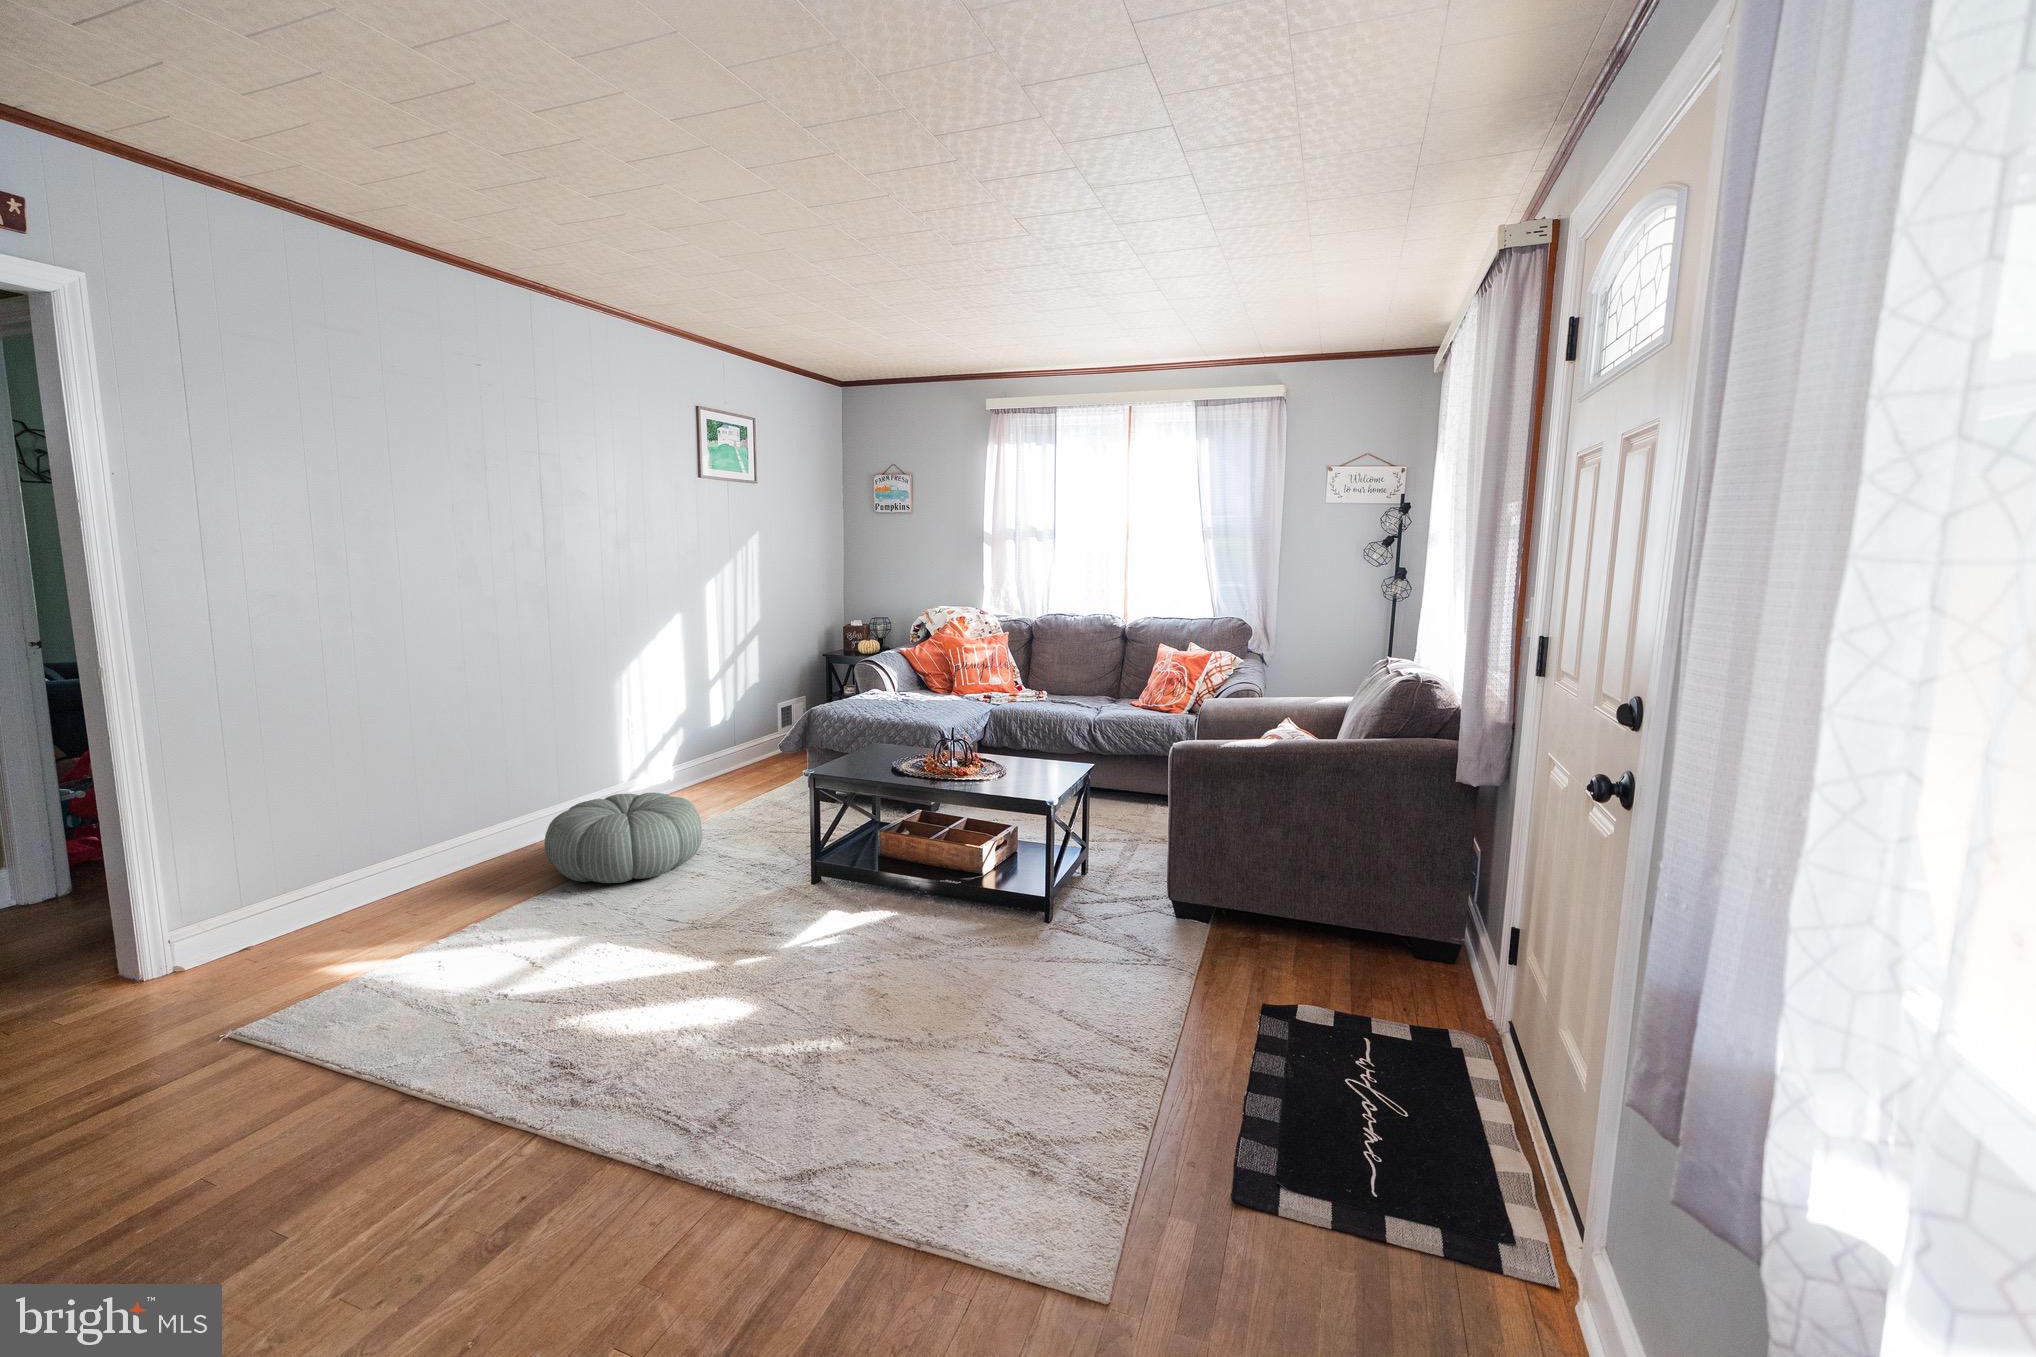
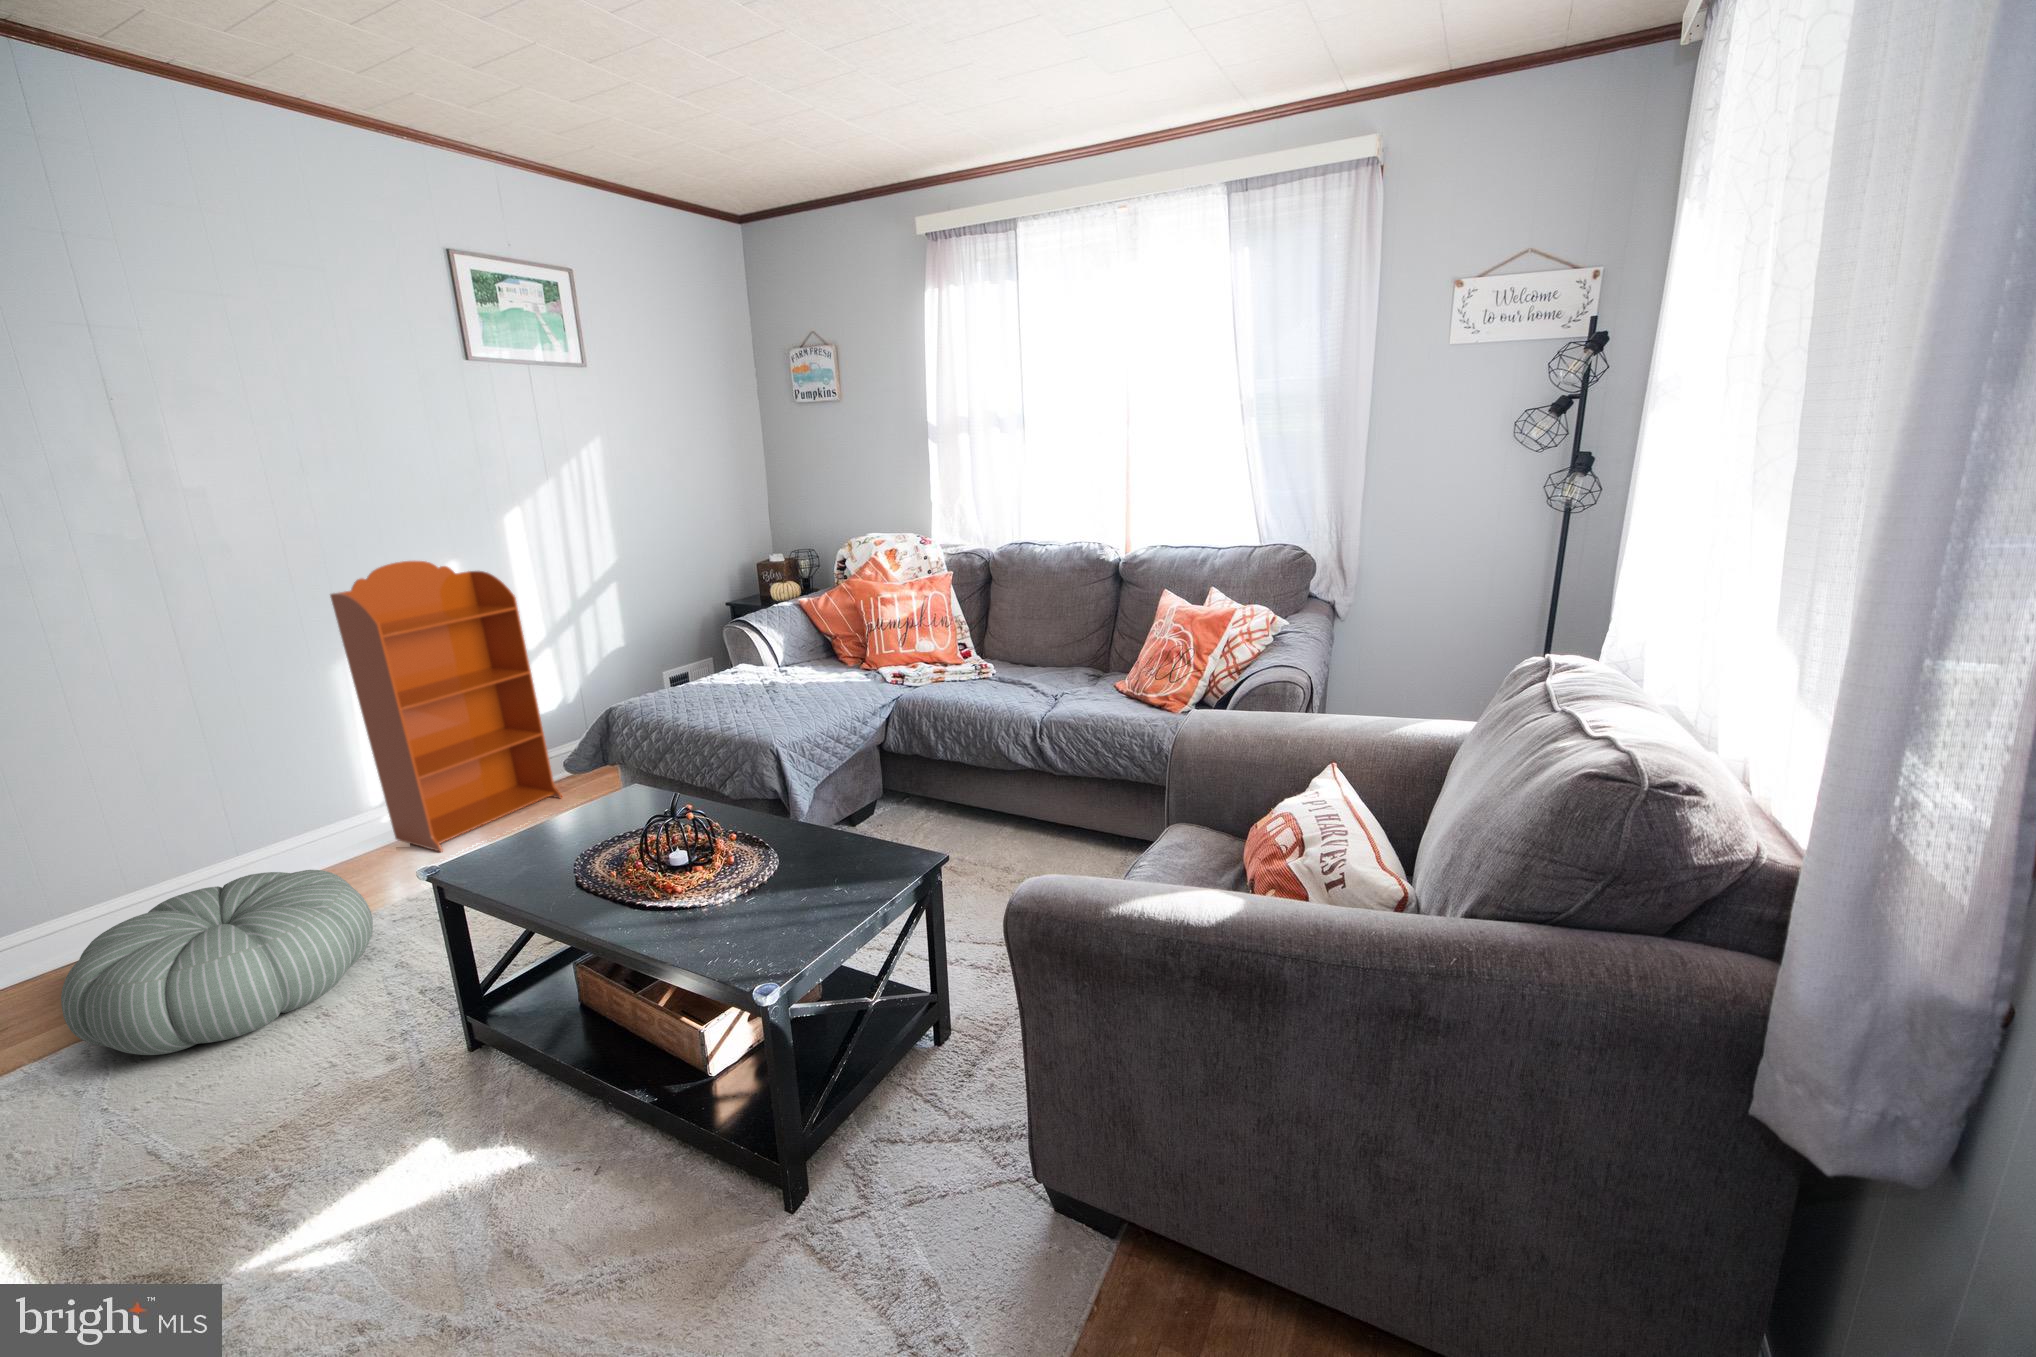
bookcase: none [624,607,736,807] -> present [330,561,562,852]

